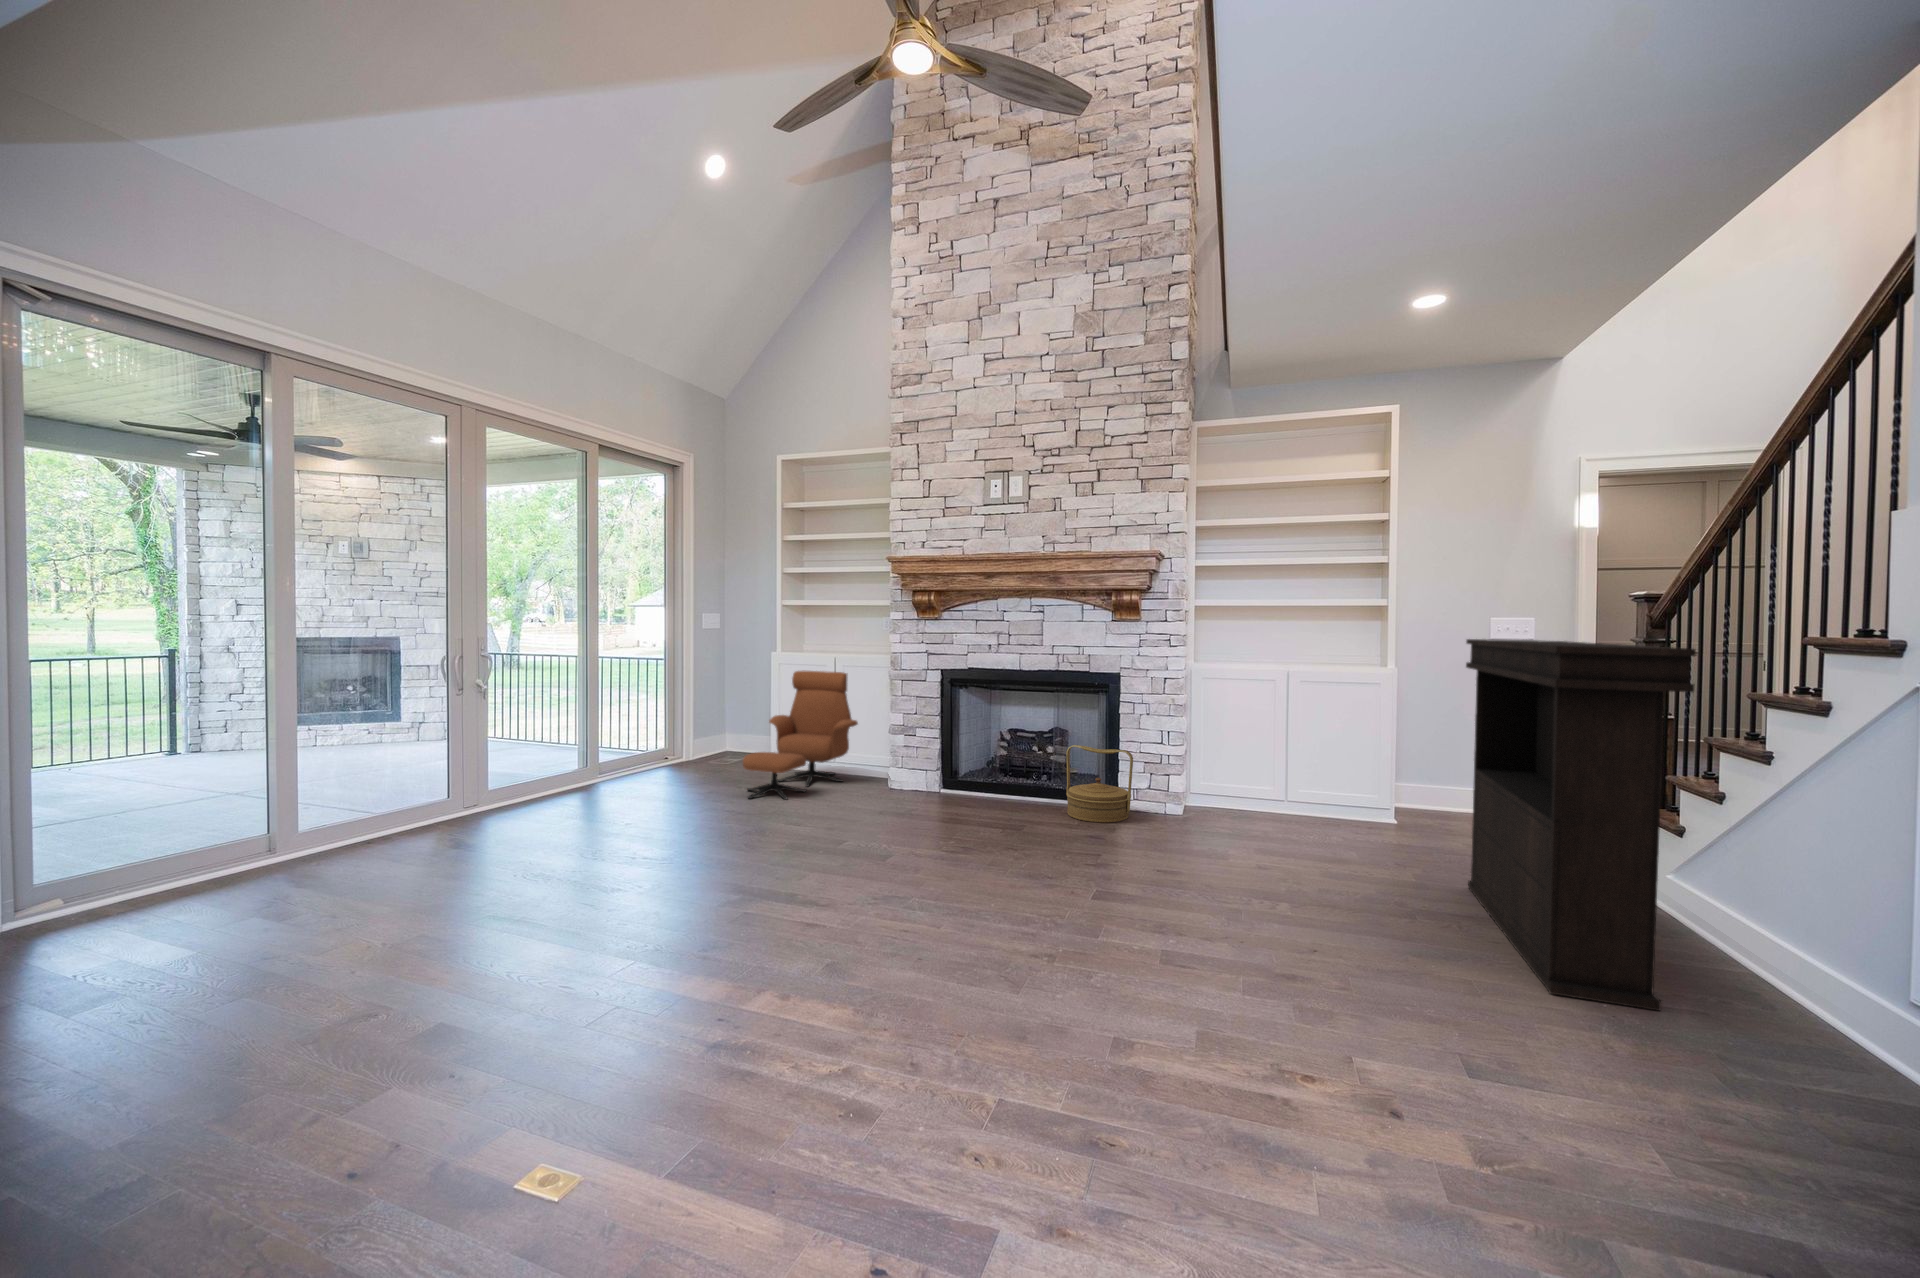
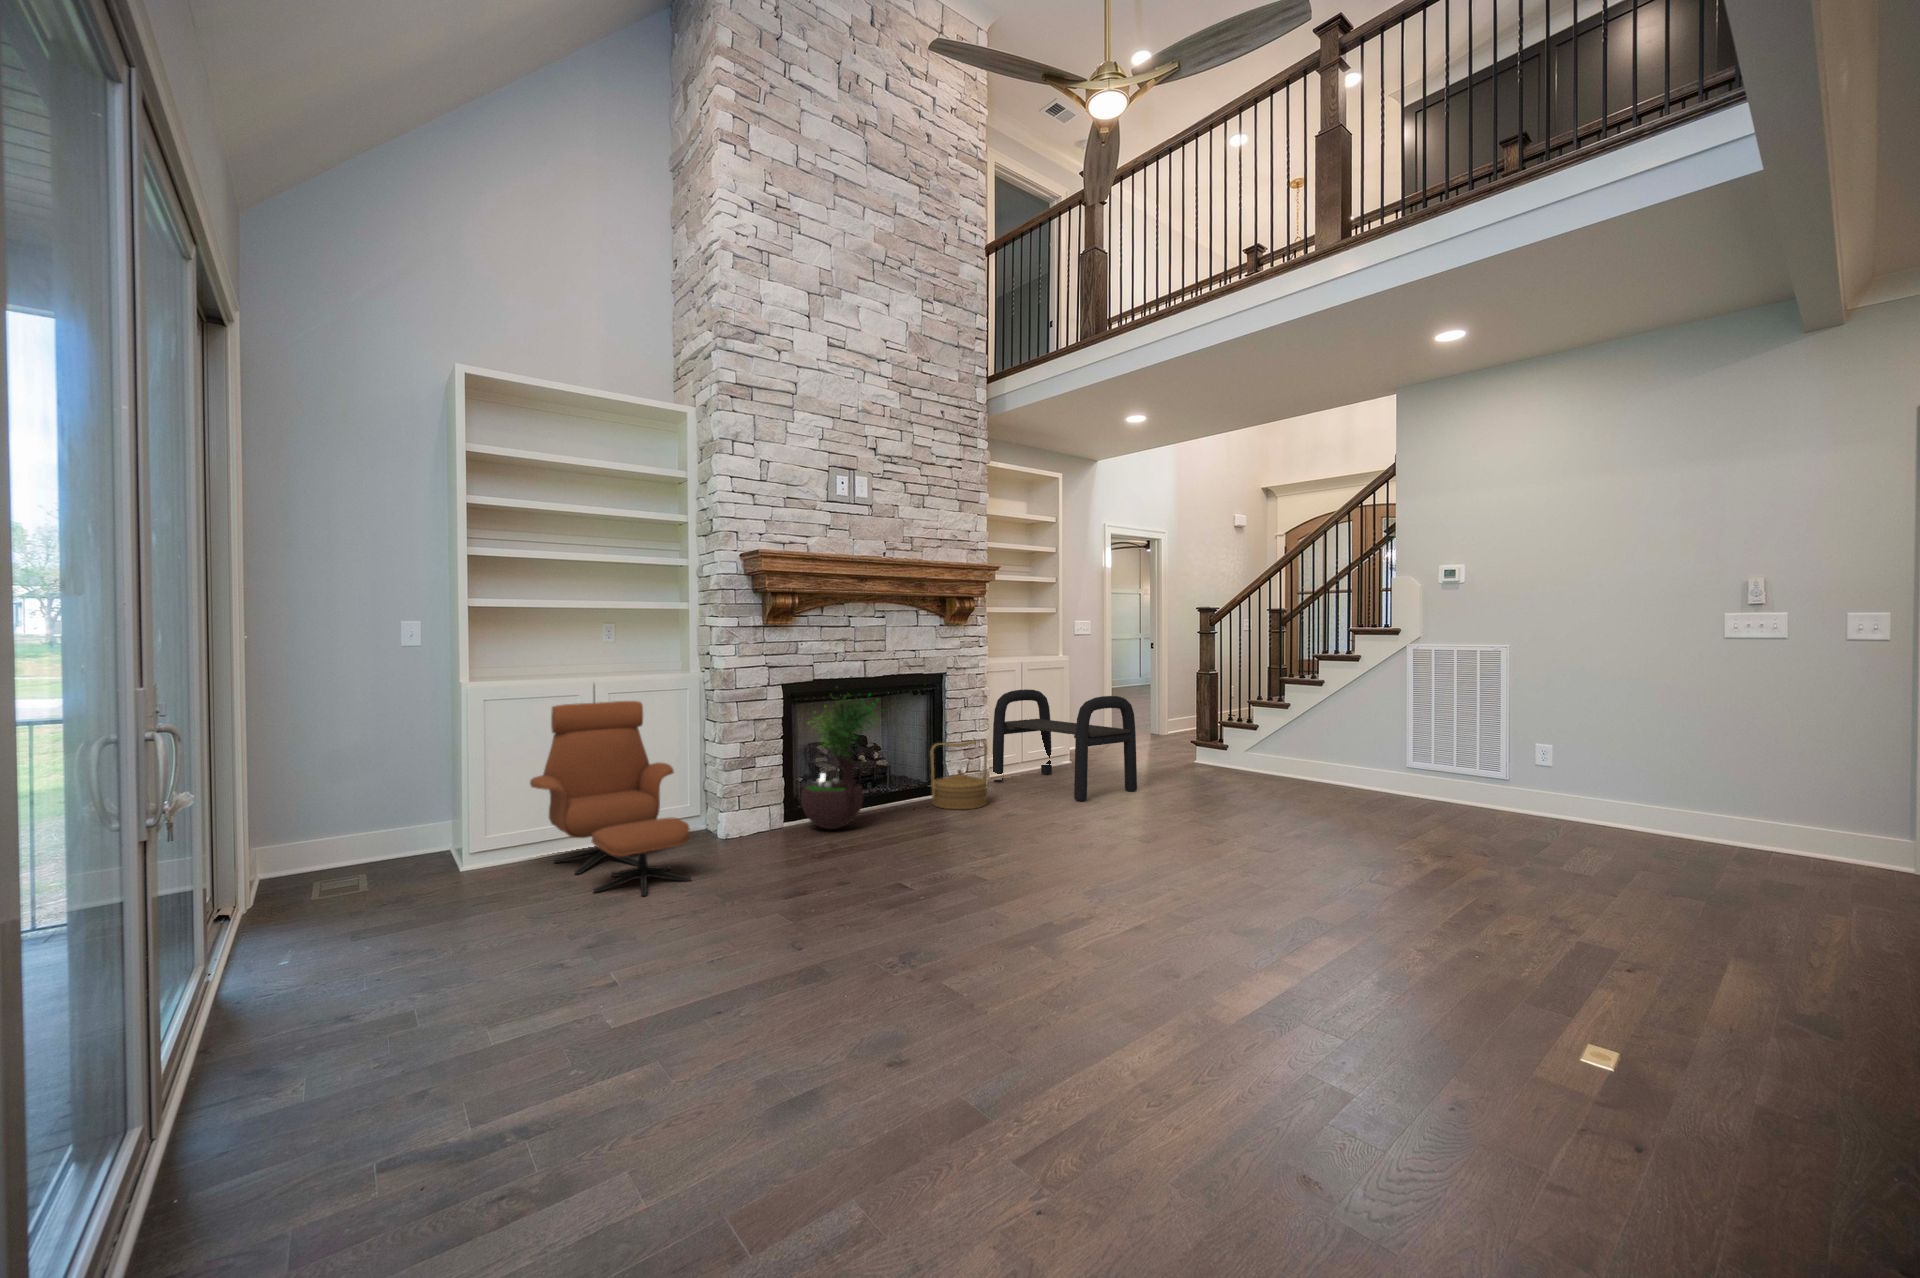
console table: present [1466,639,1696,1011] -> none [1194,633,1375,805]
potted tree: none [909,673,985,801] -> present [801,694,879,829]
bench: none [1196,704,1322,863] -> present [993,689,1137,801]

